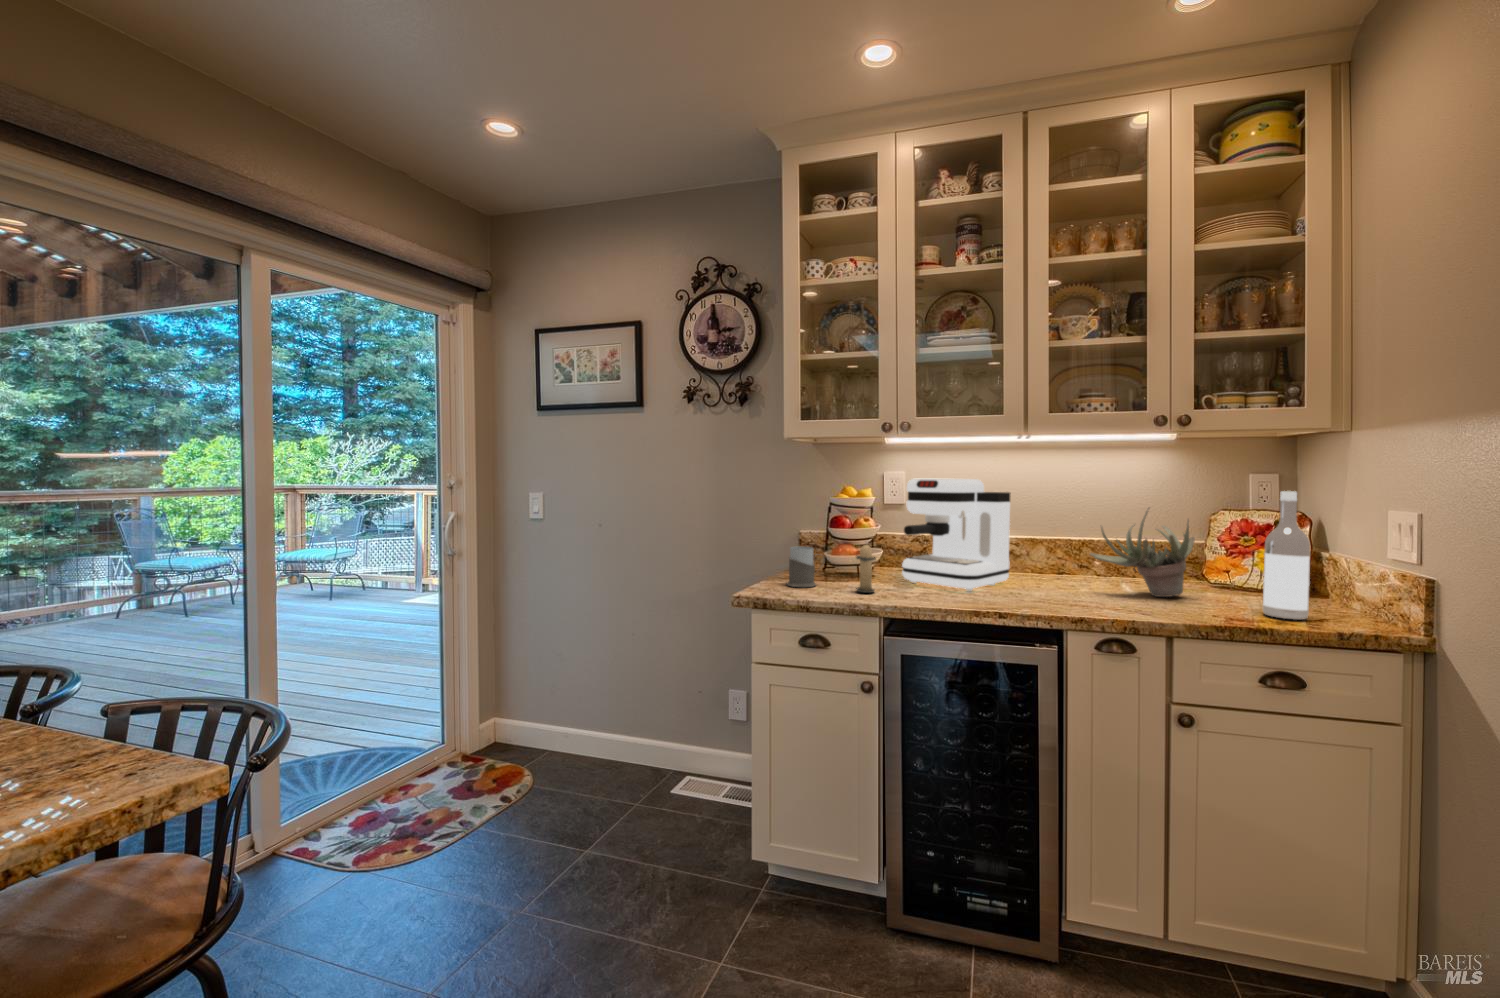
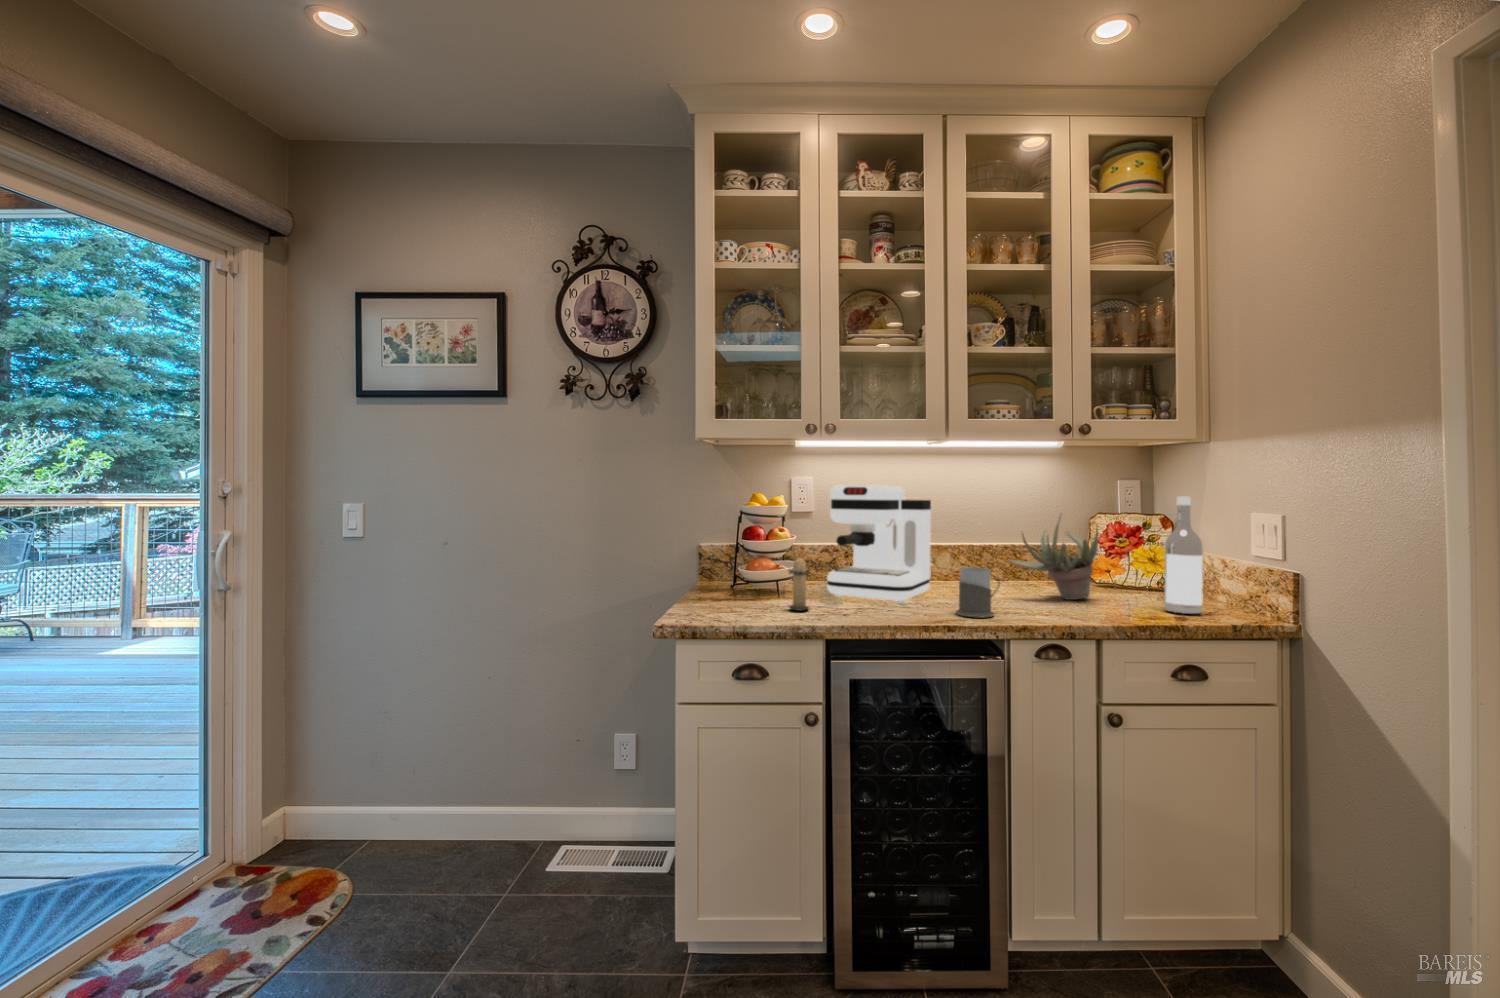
mug: present [787,547,816,587] -> present [956,567,1000,617]

